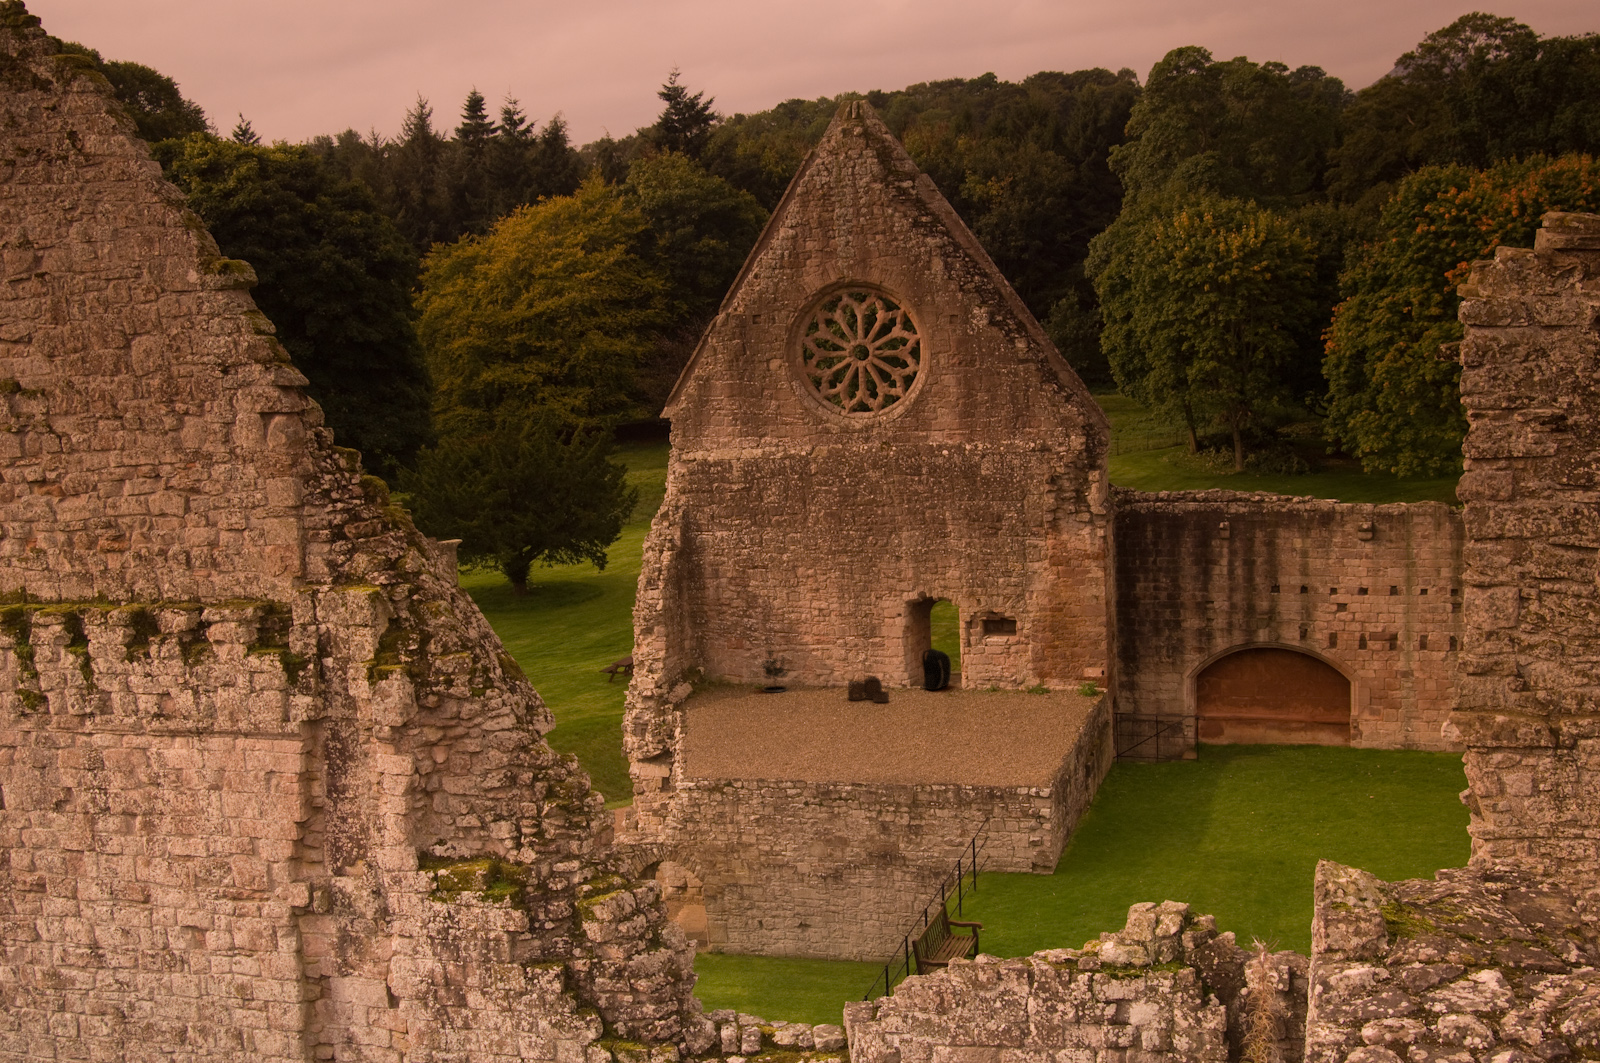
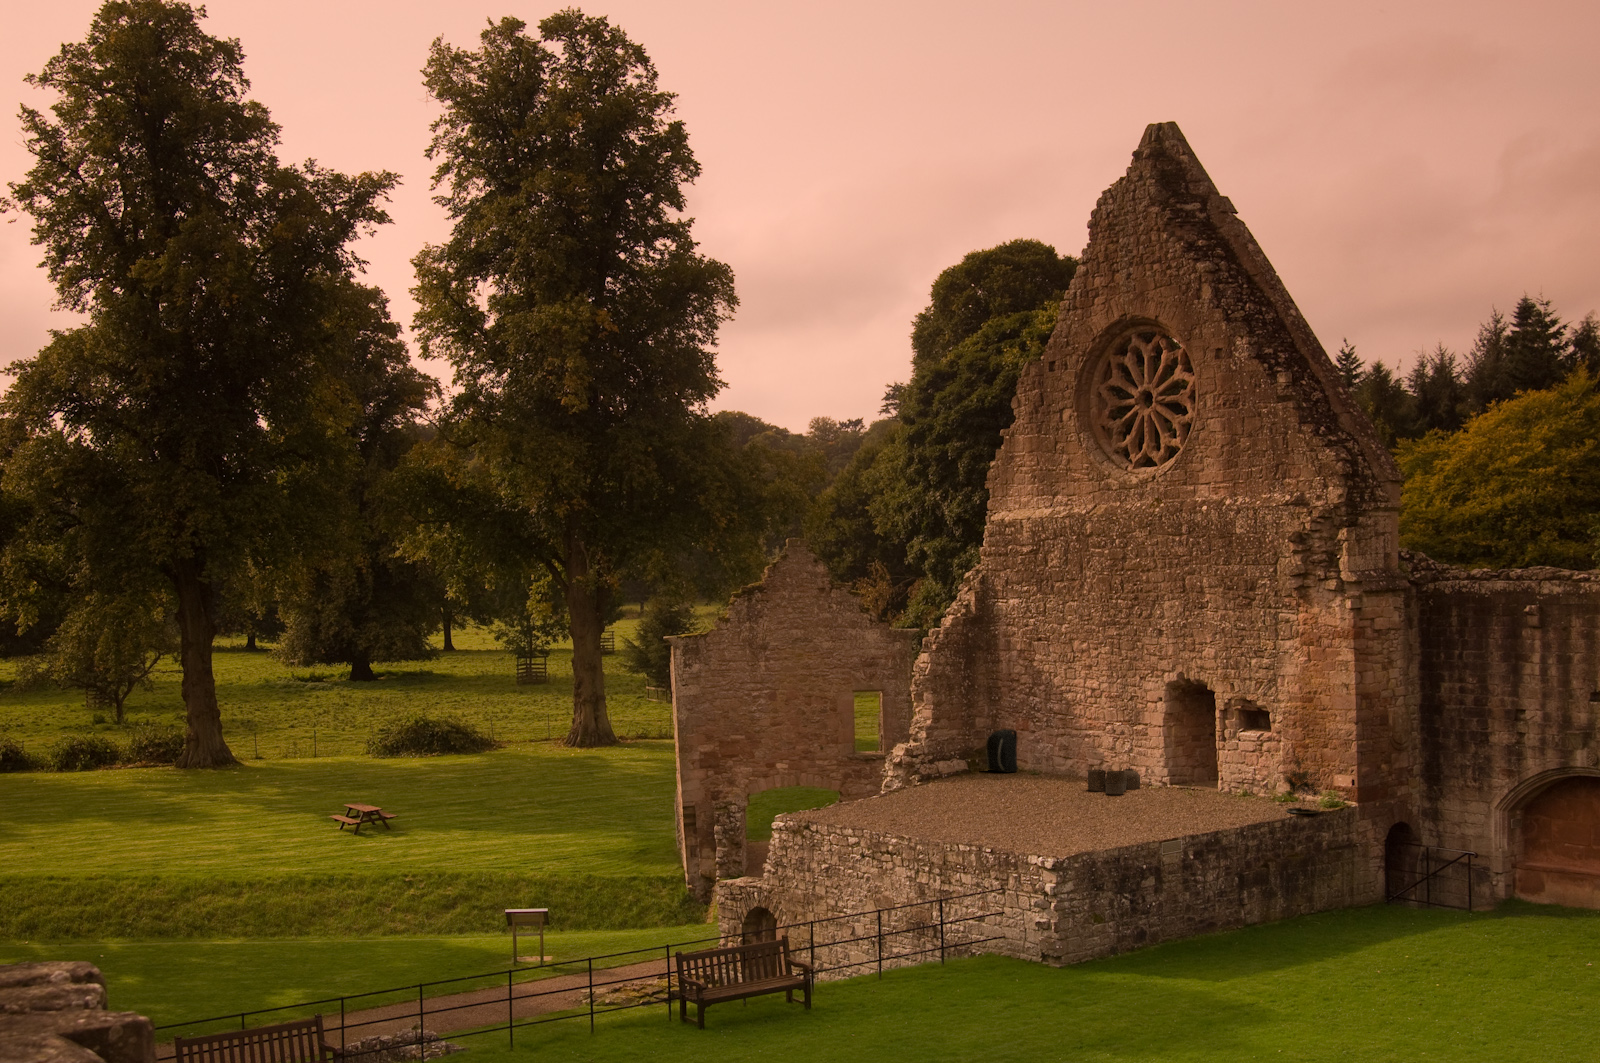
potted tree: present [762,647,787,692] -> present [1285,755,1321,814]
backpack: present [922,649,951,690] -> present [985,729,1018,772]

